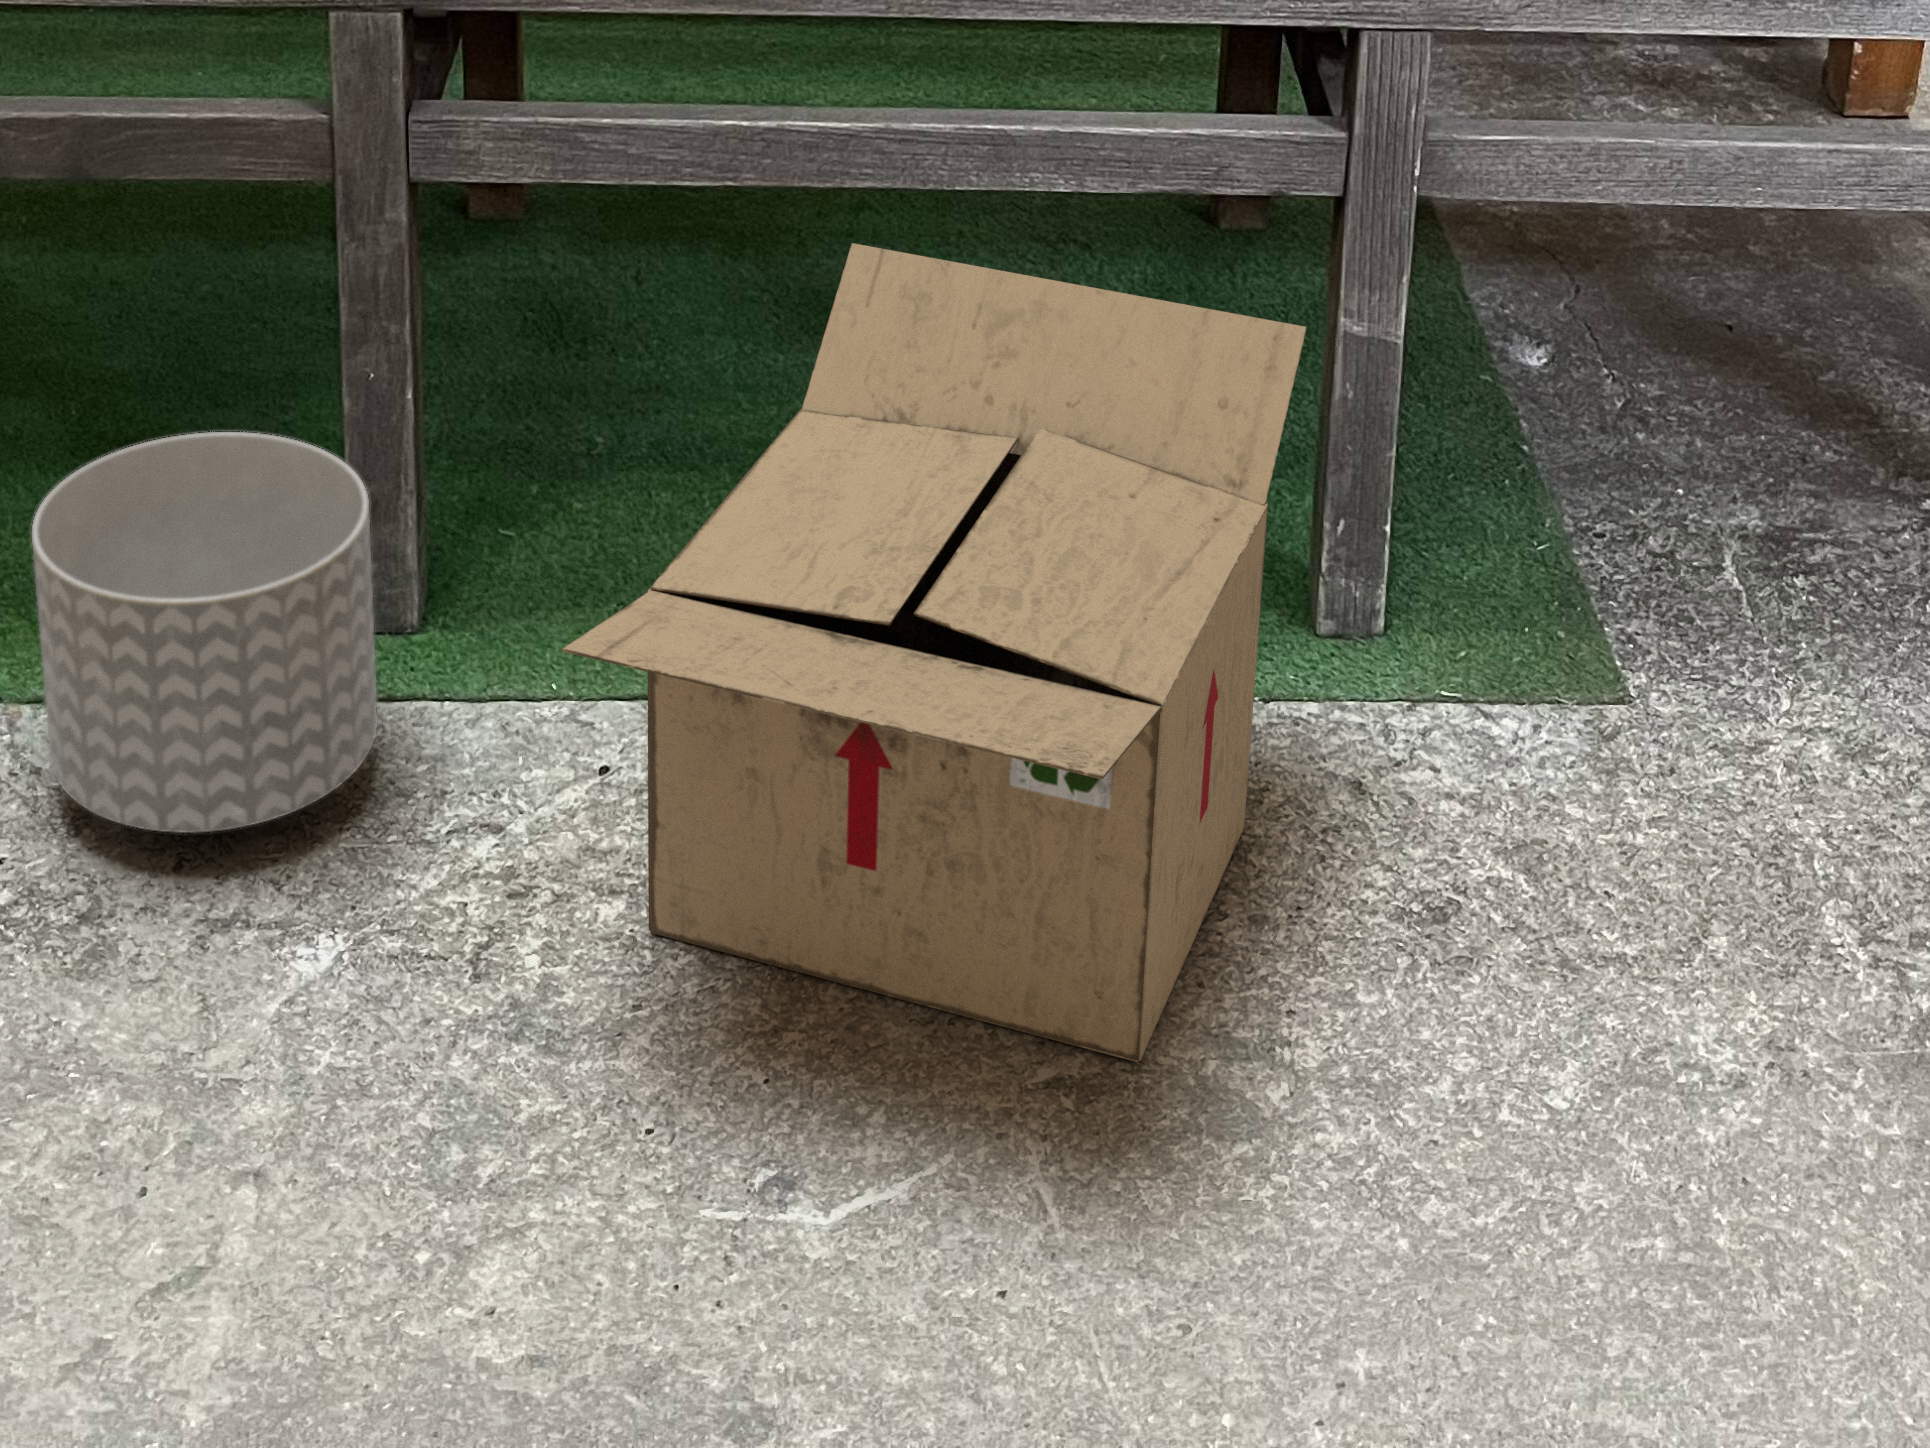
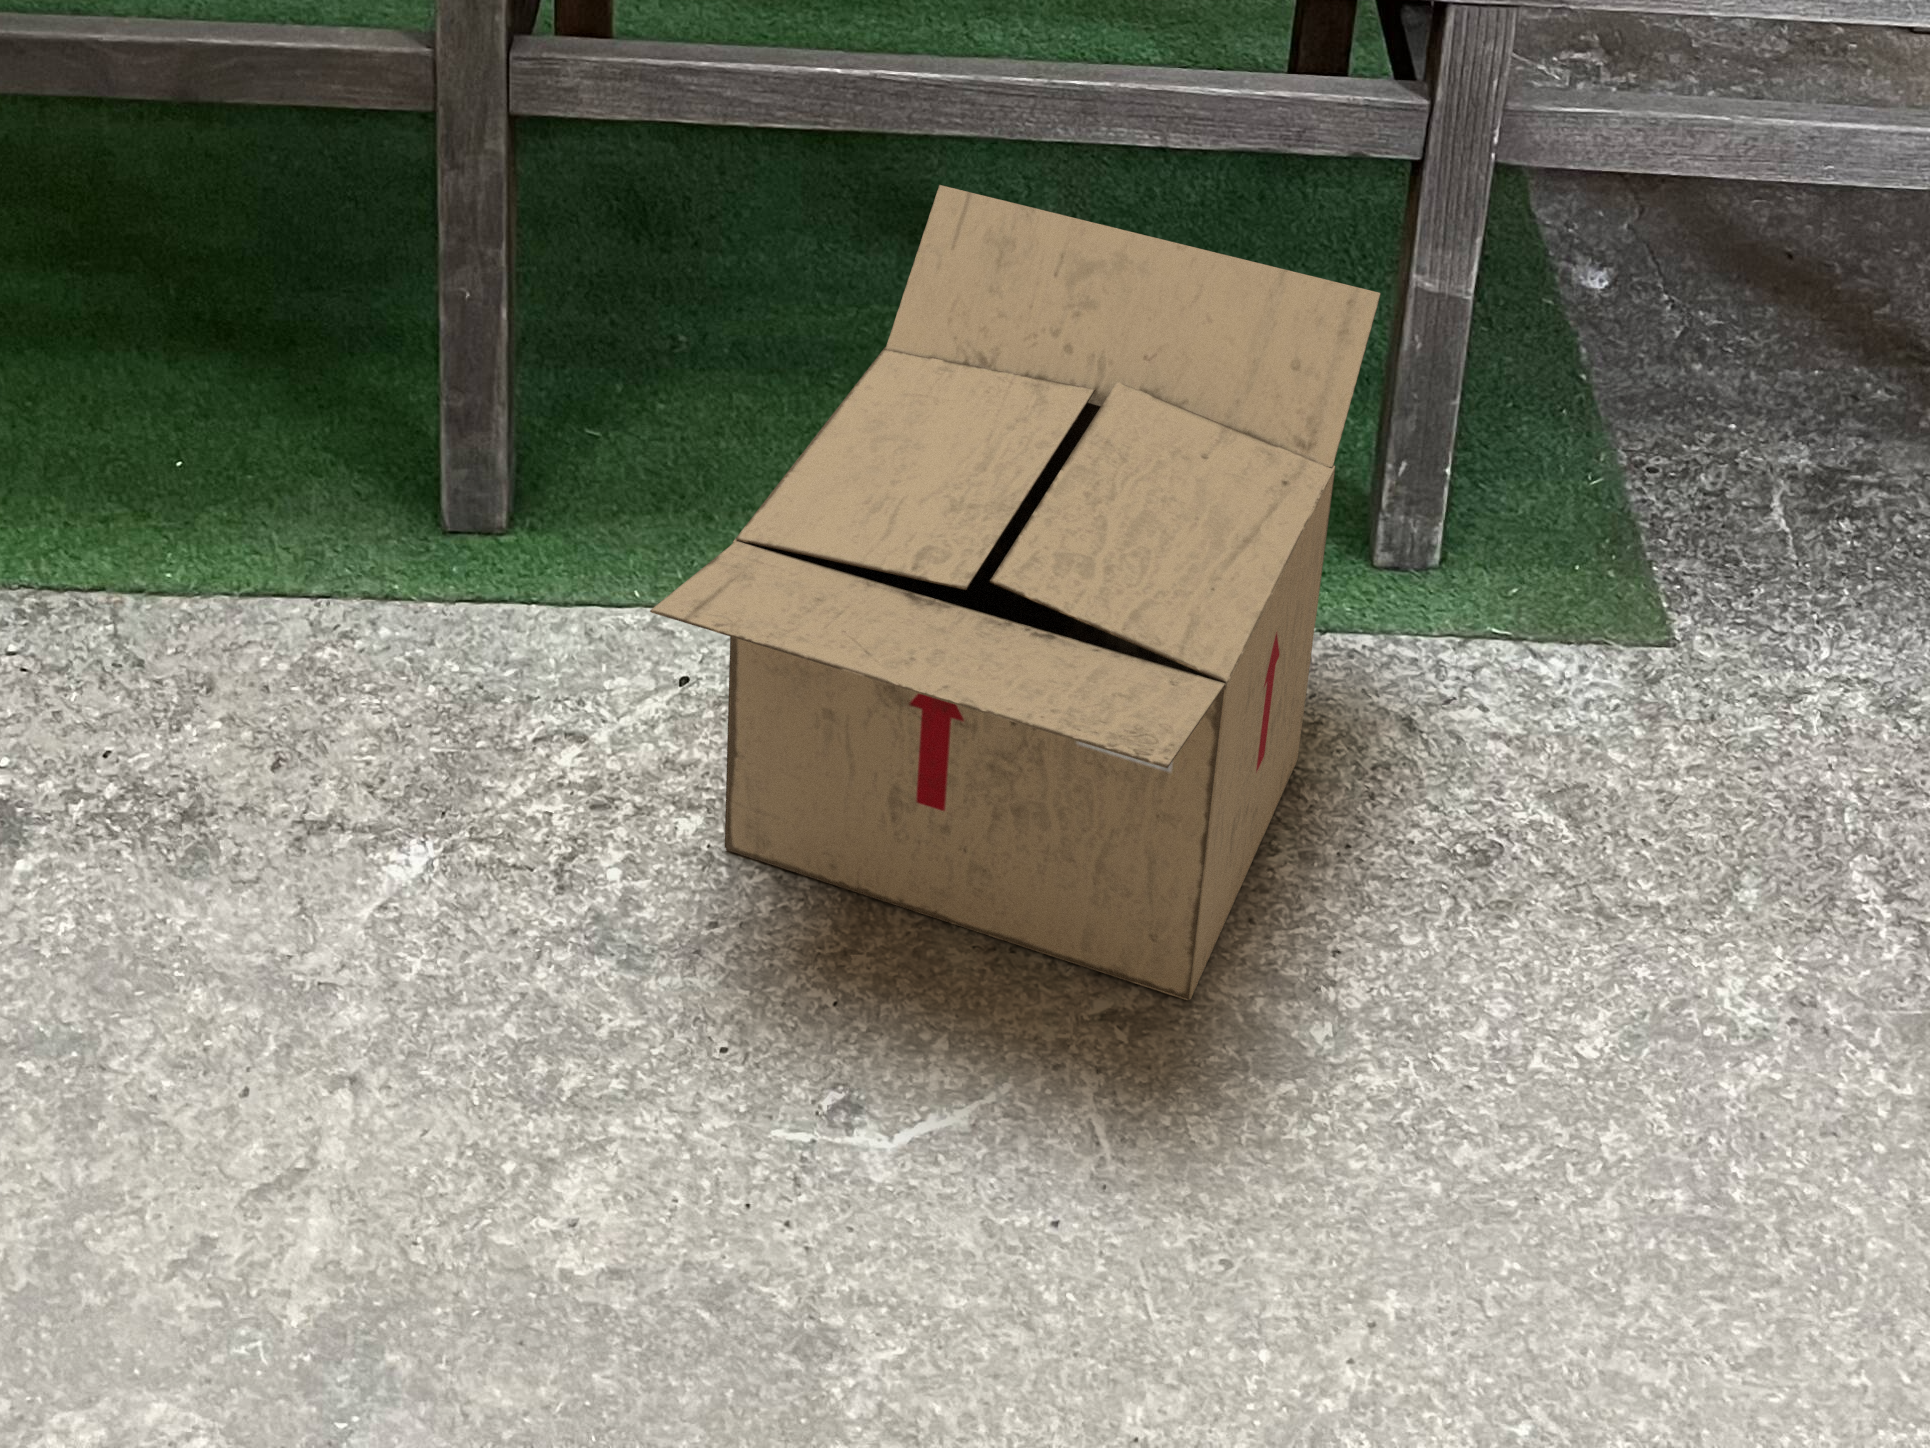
planter: present [32,432,378,833] -> none [140,345,469,738]

